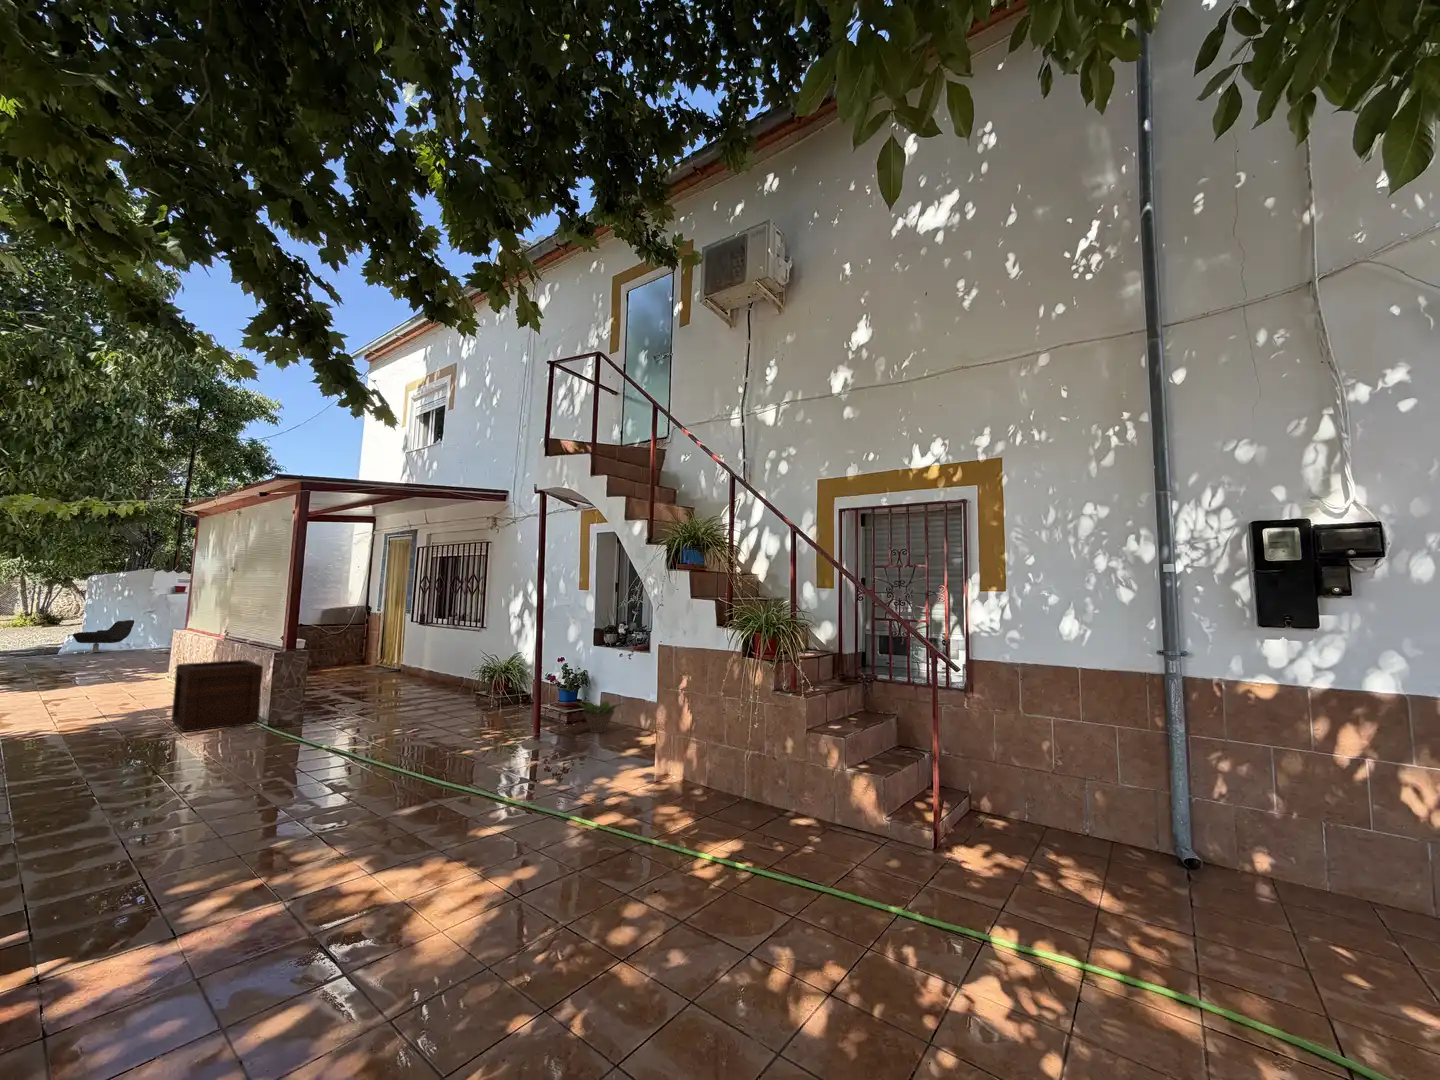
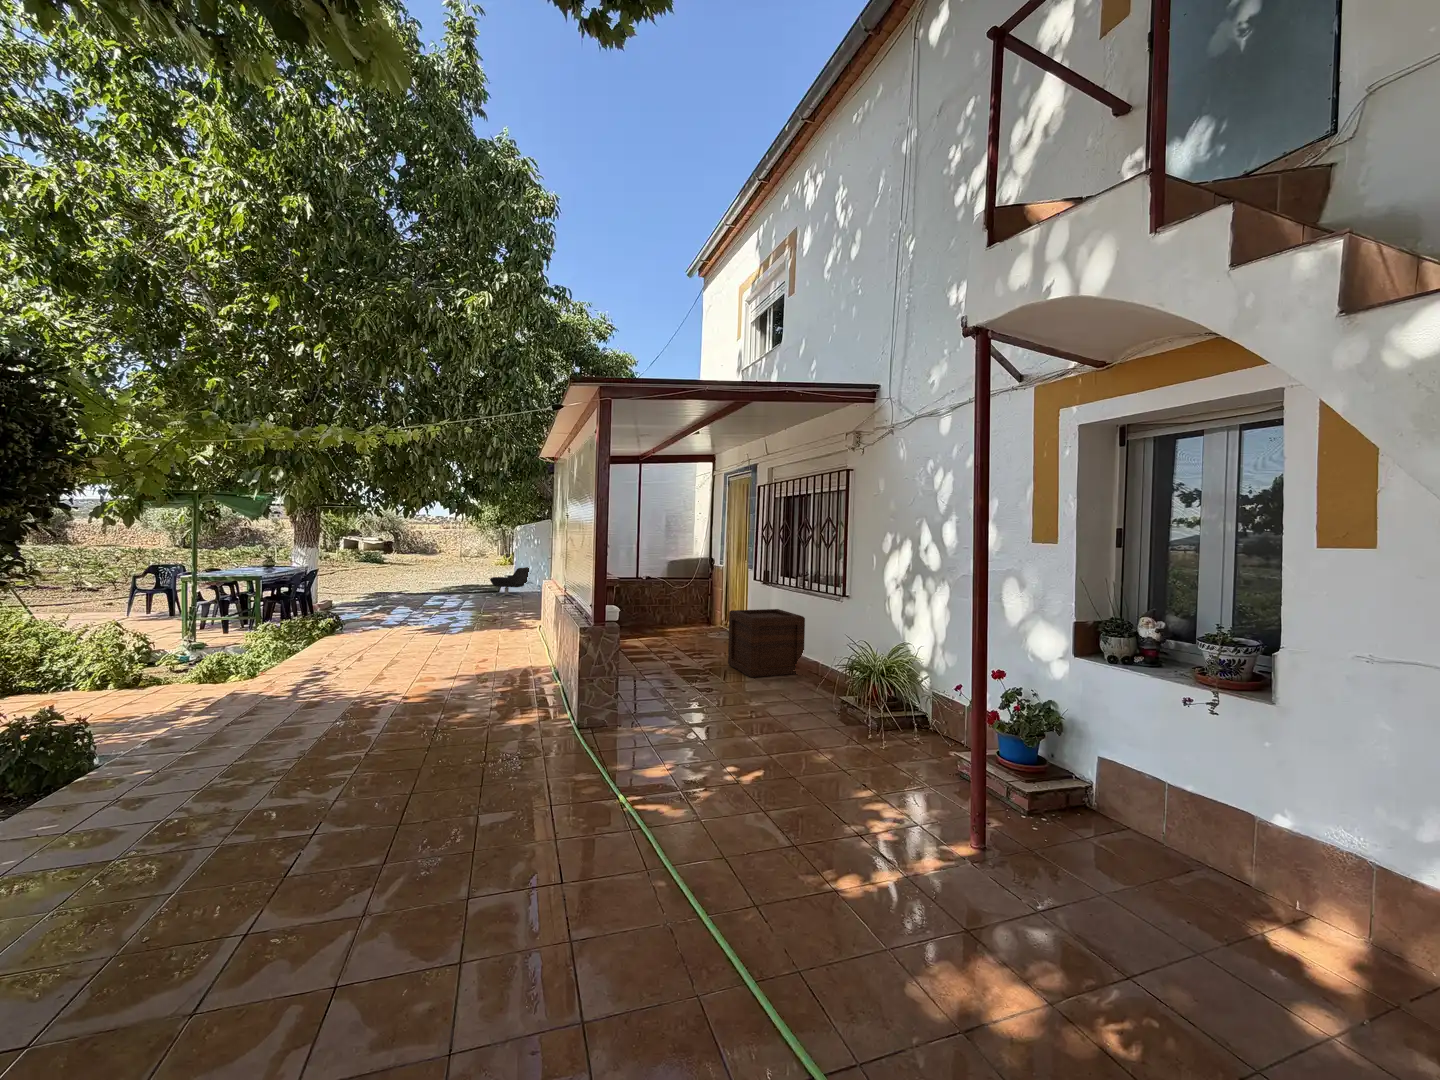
wooden crate: present [172,660,263,732] -> present [728,609,805,678]
decorative plant: present [577,701,621,733] -> none [1047,771,1183,855]

